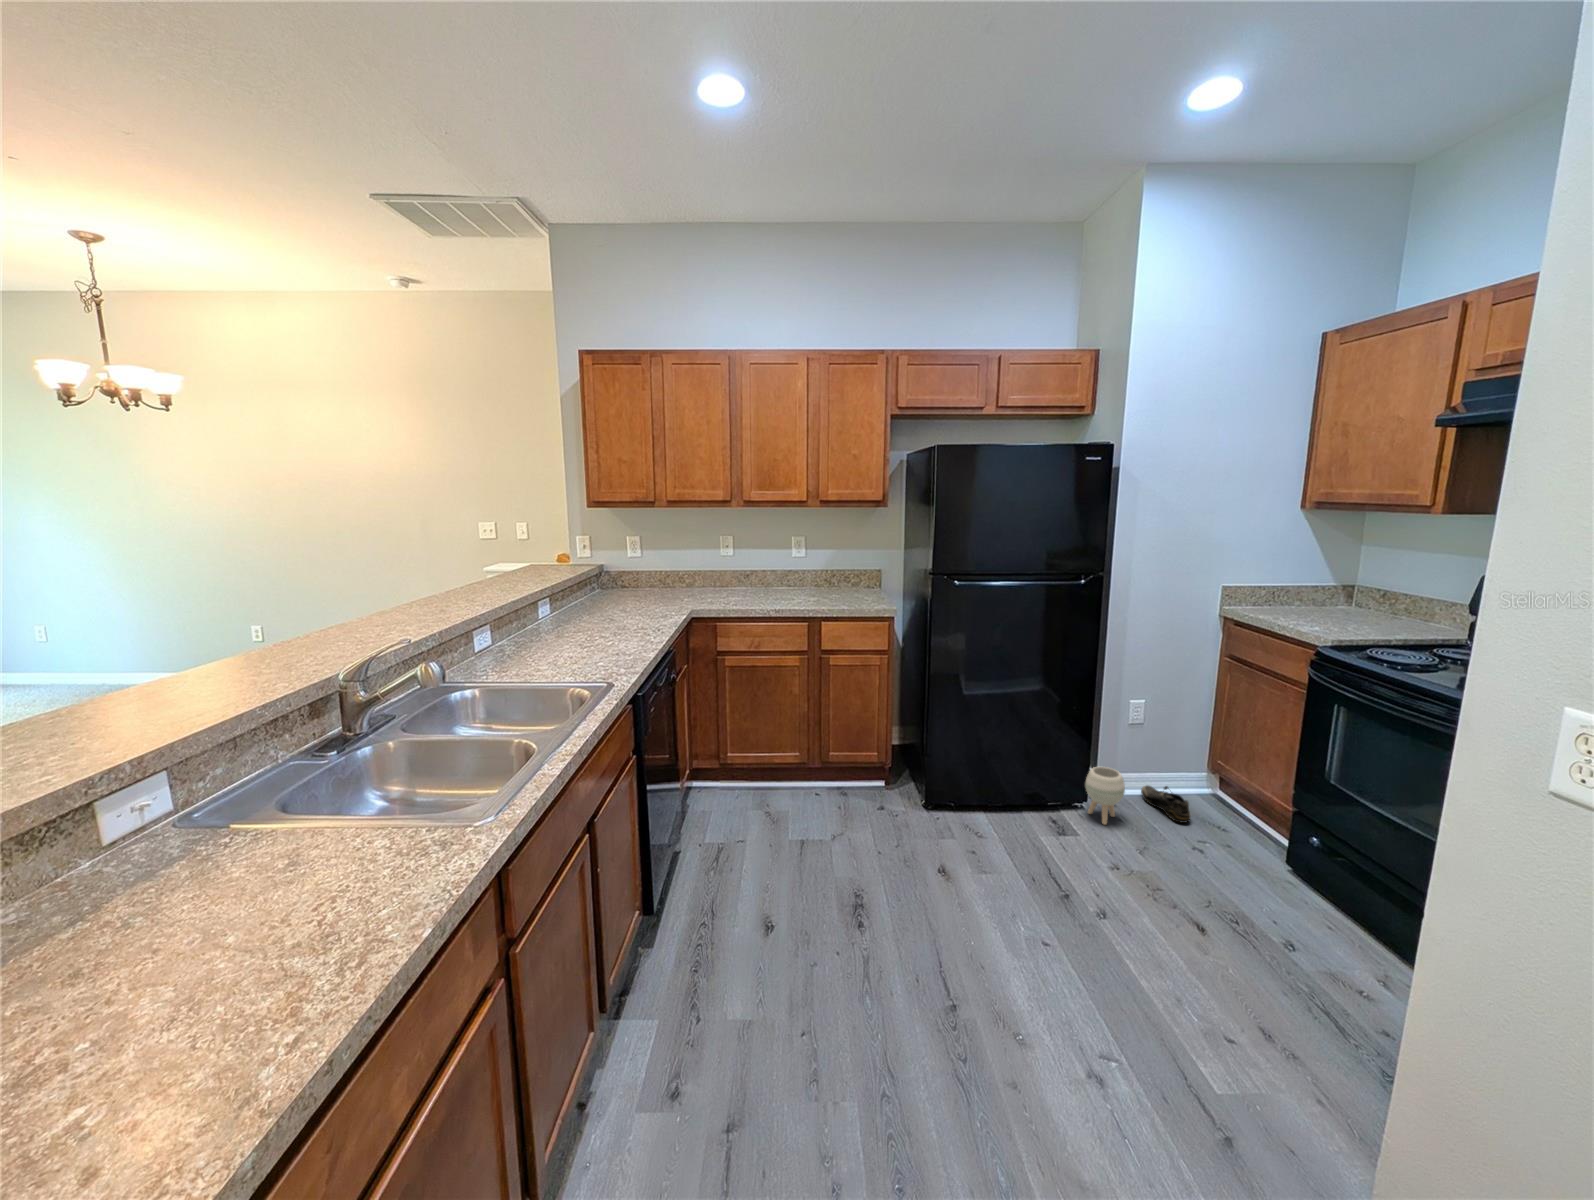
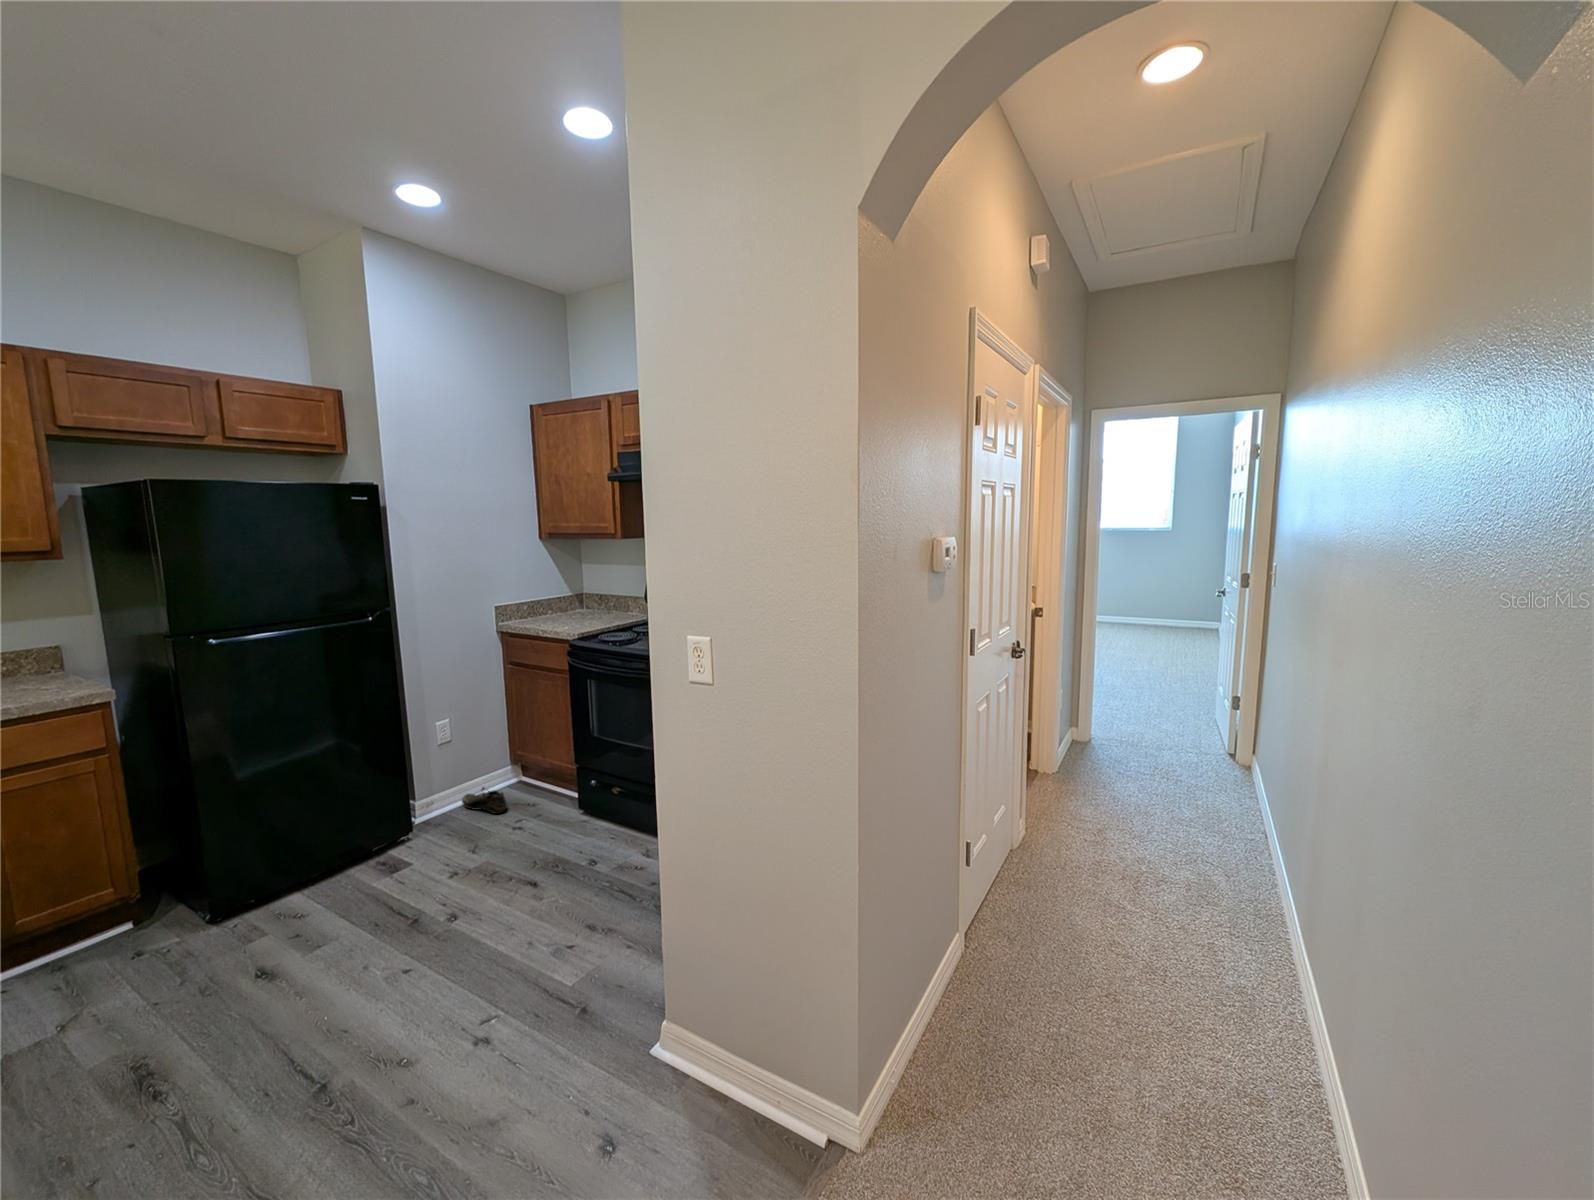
planter: present [1085,767,1125,825] -> none [409,790,449,844]

